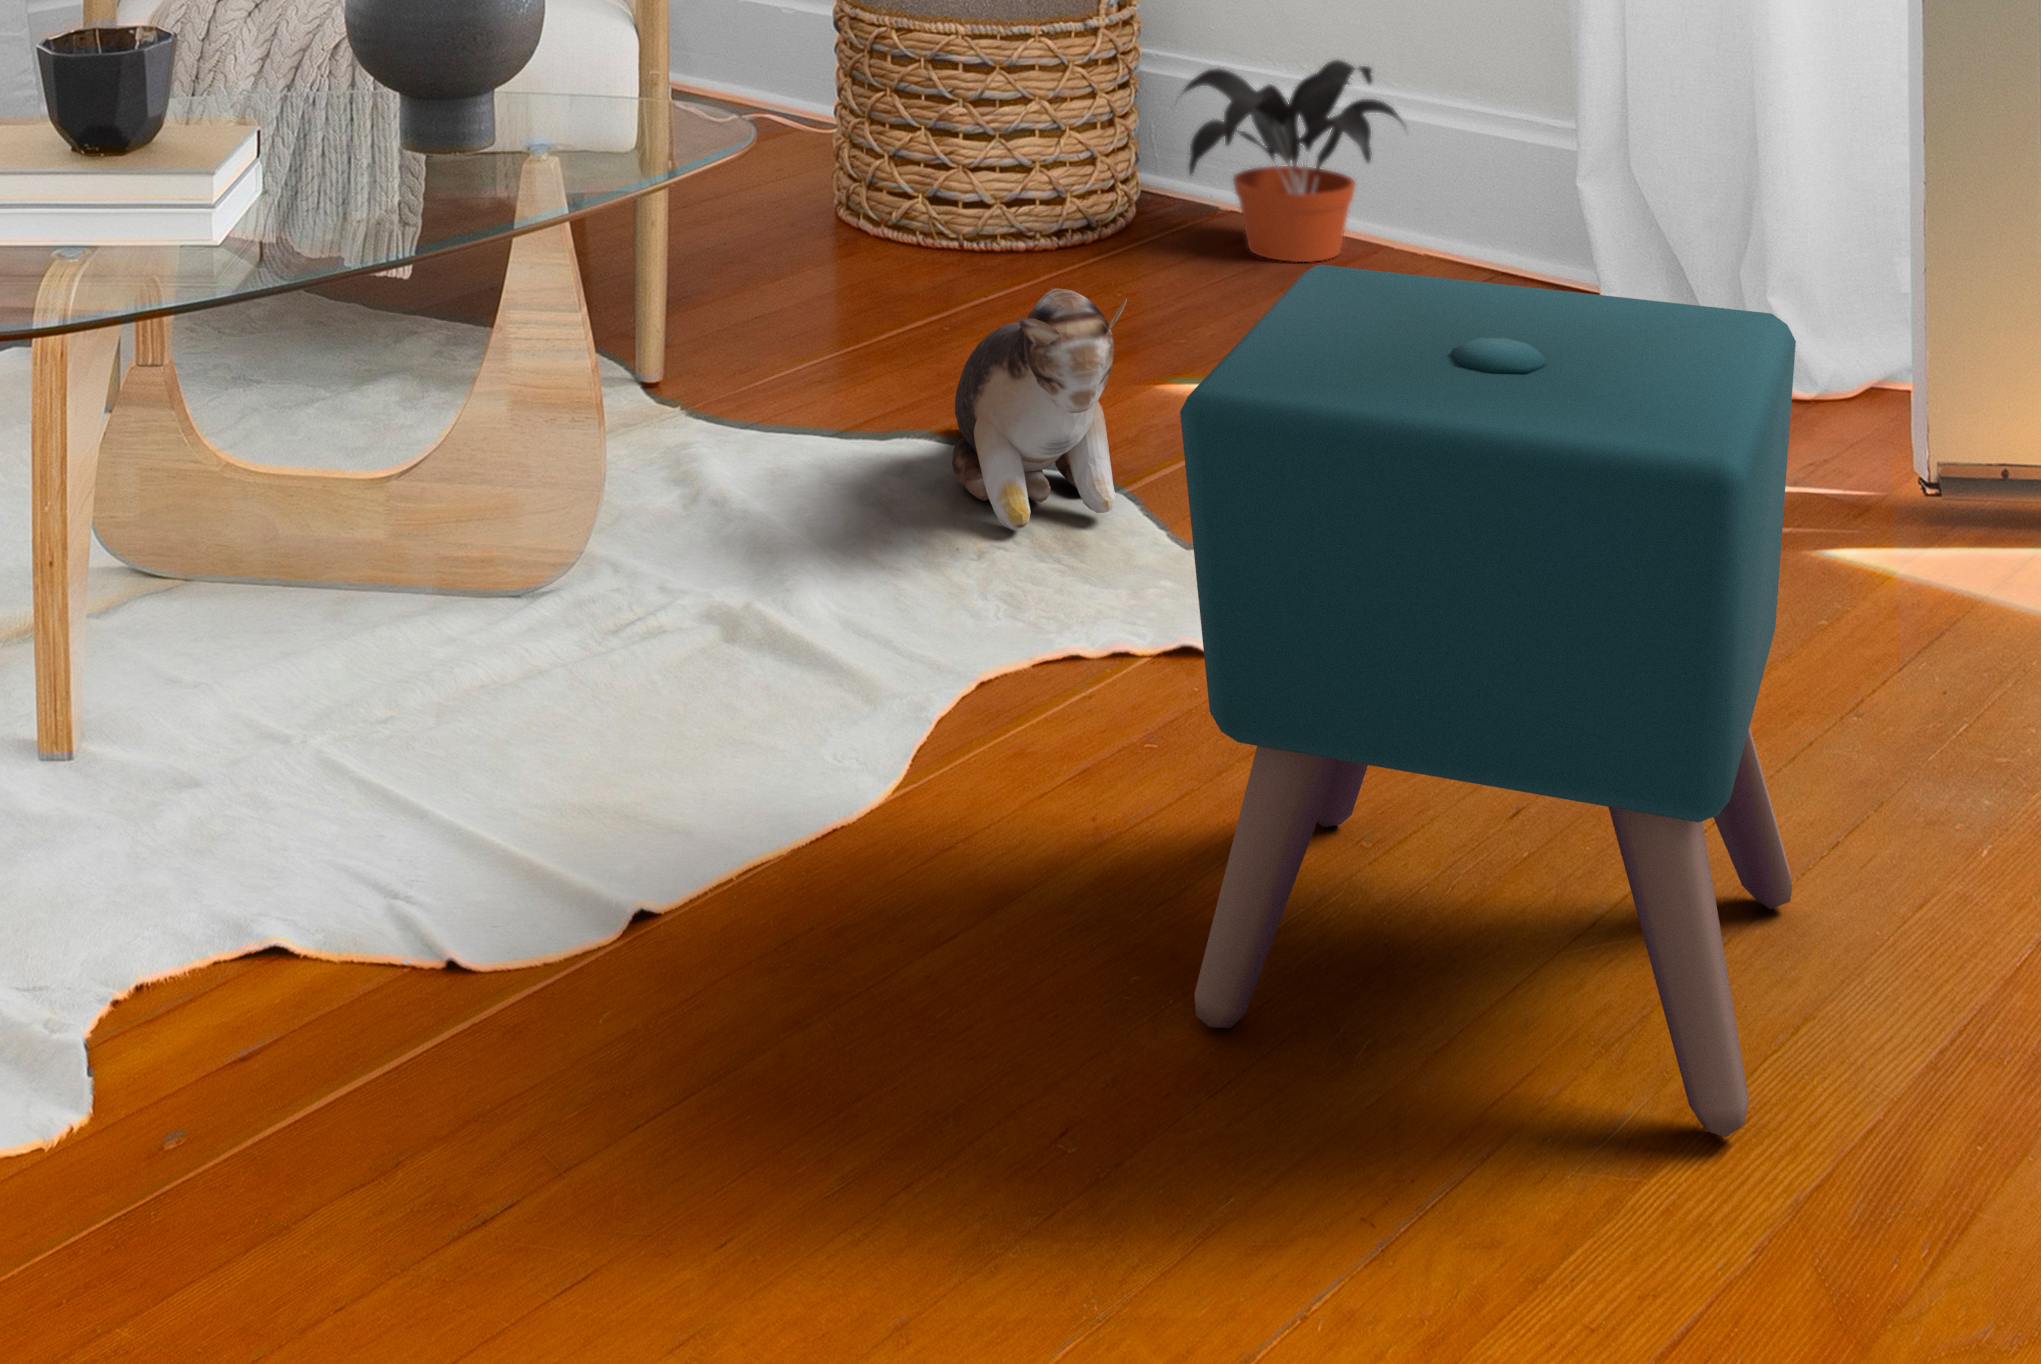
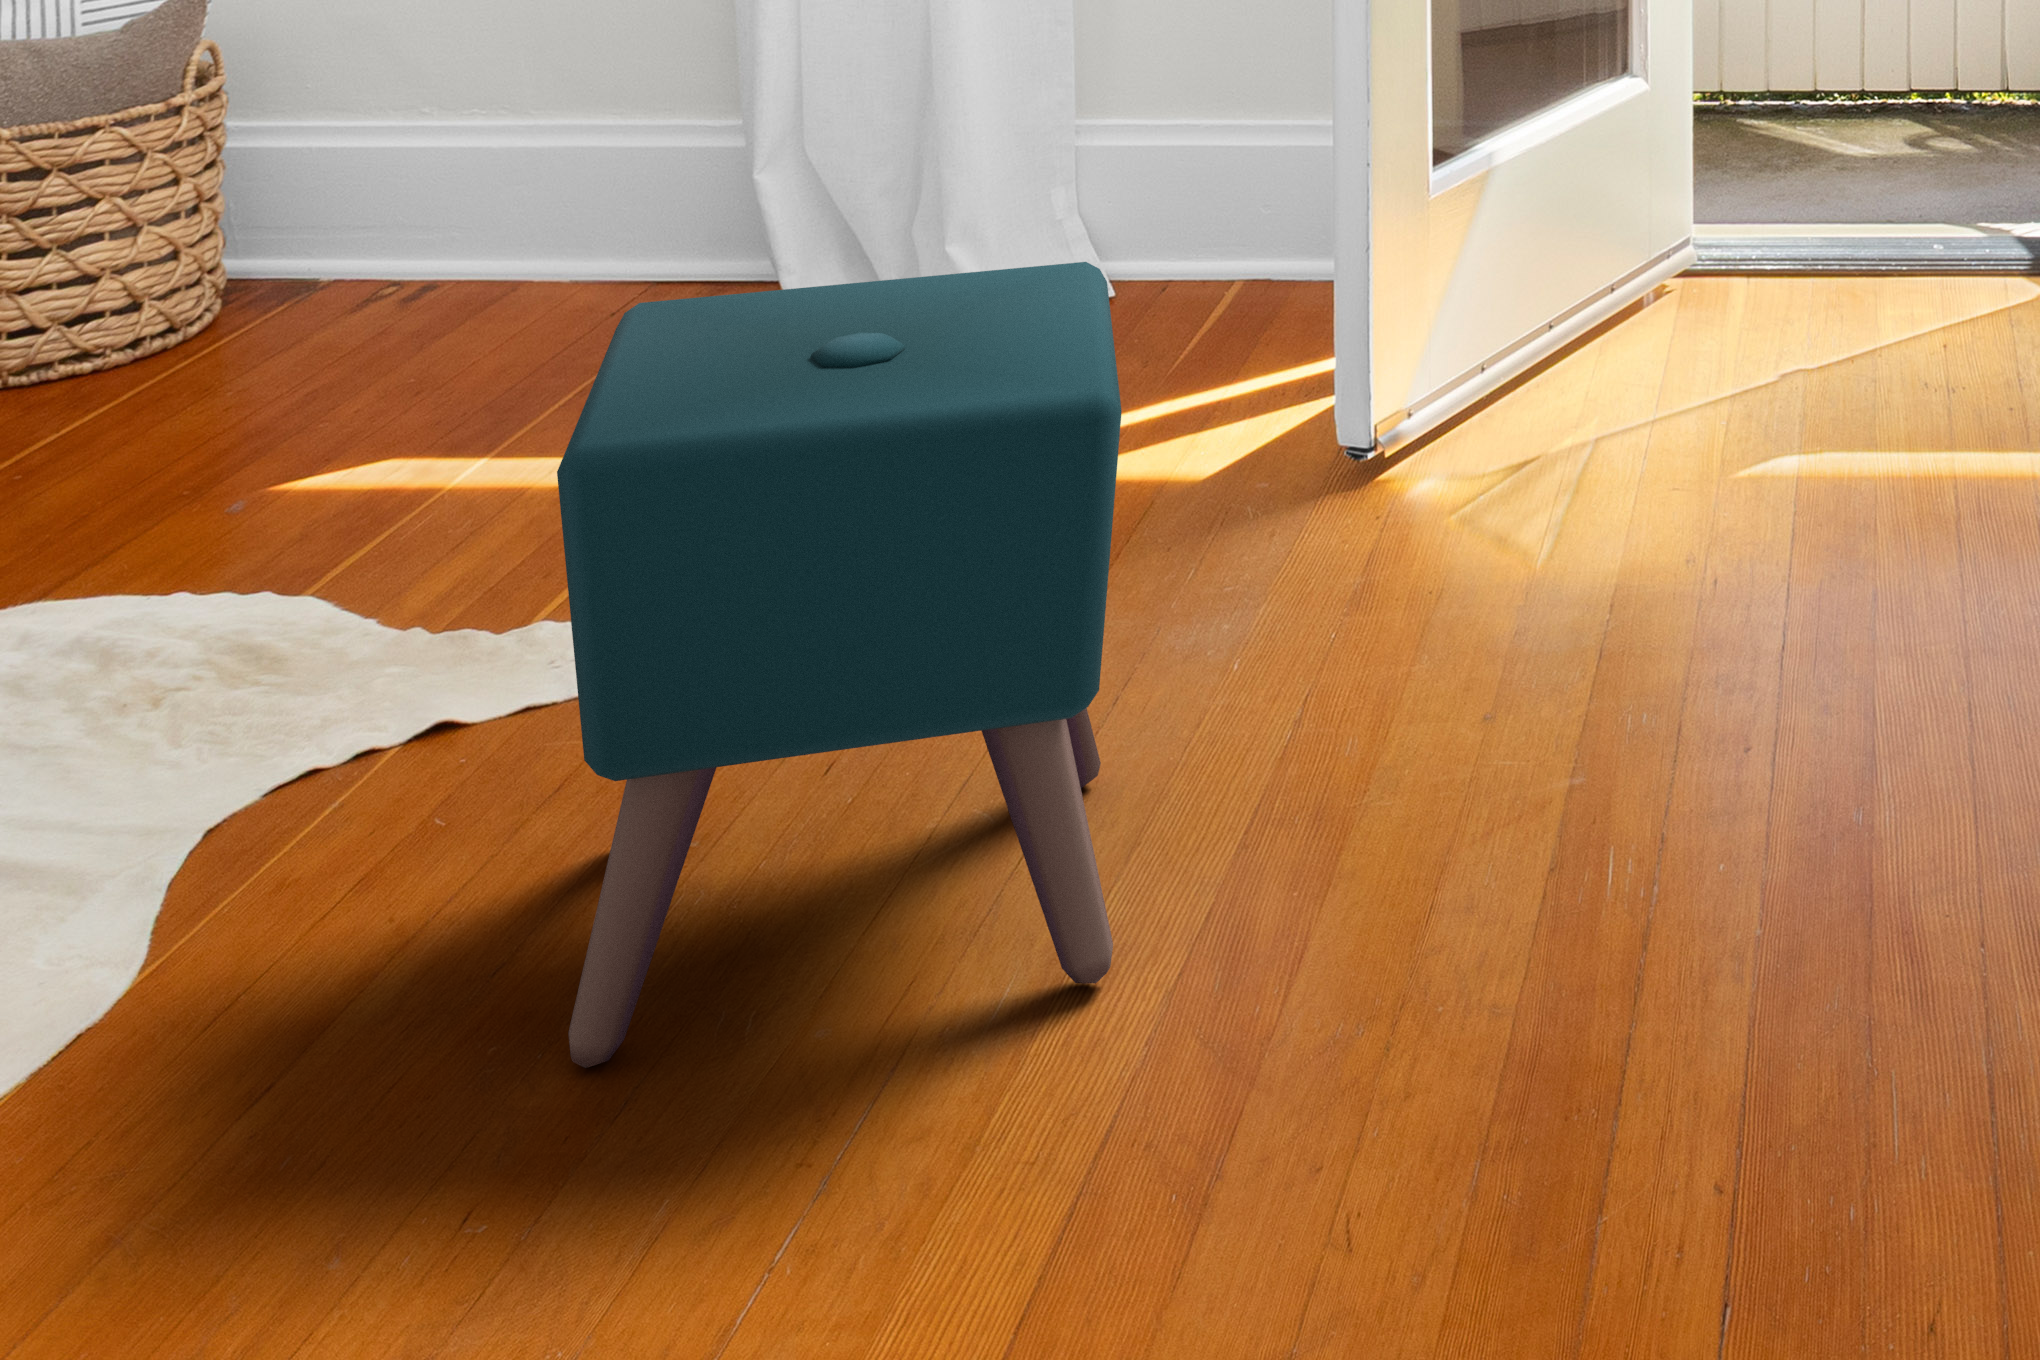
potted plant: present [1183,60,1403,262] -> none [276,99,556,321]
plush toy: present [952,288,1127,530] -> none [80,387,340,667]

